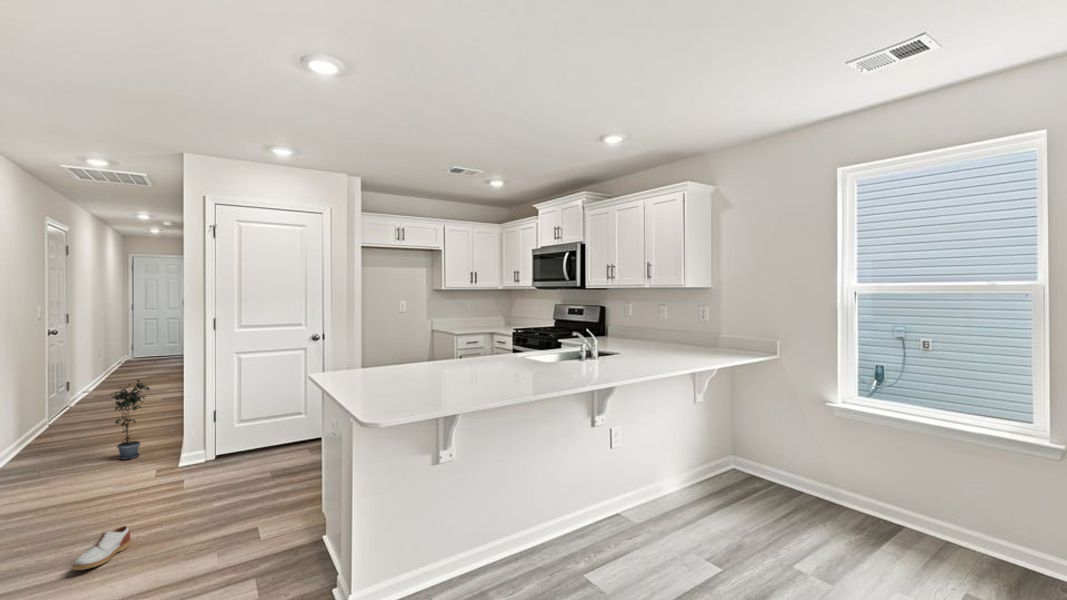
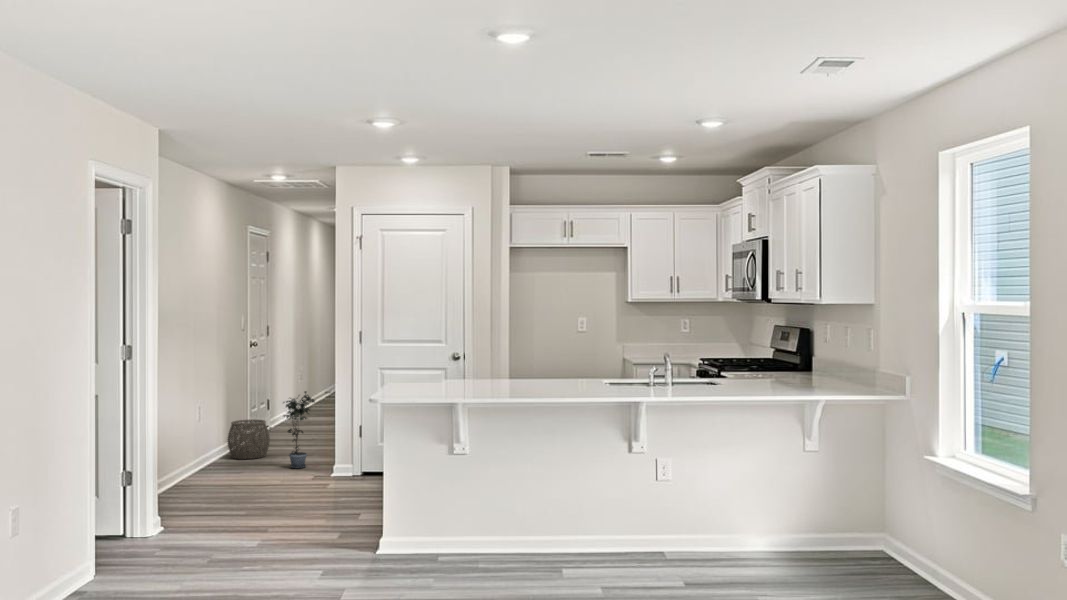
woven basket: none [24,410,84,455] -> present [227,419,270,459]
shoe: present [72,526,131,570] -> none [235,496,274,518]

